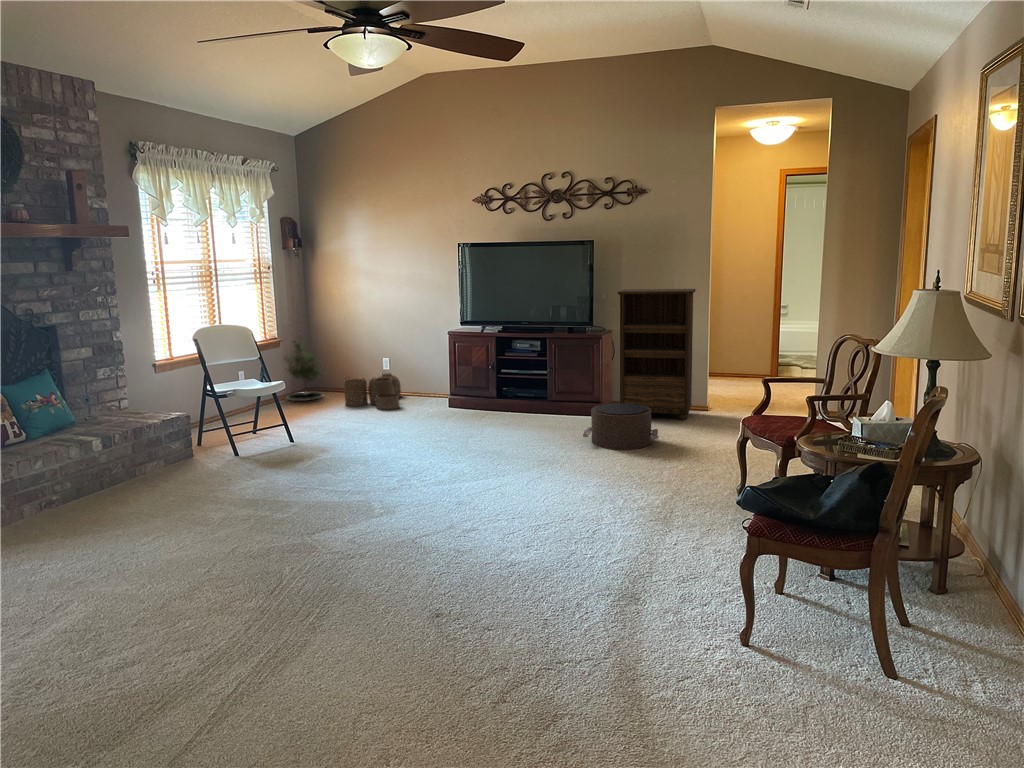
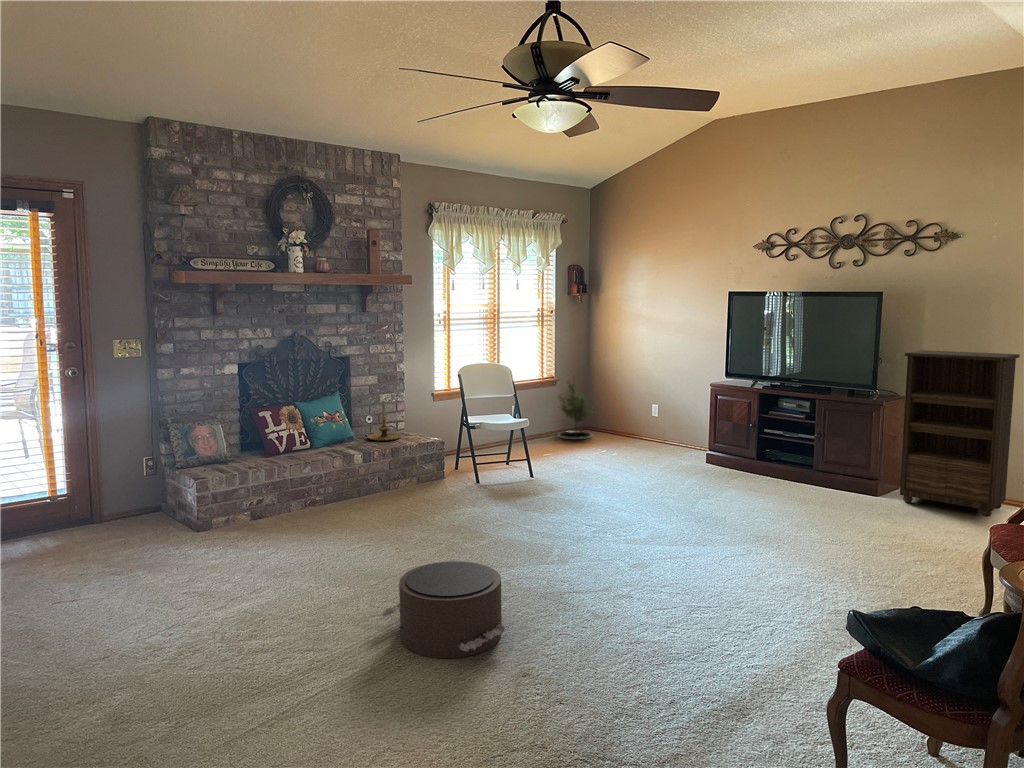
woven basket: present [344,373,401,409] -> none [605,419,665,458]
candle holder: none [94,375,138,421] -> present [367,401,401,441]
pouf: present [583,403,659,450] -> present [381,561,509,658]

